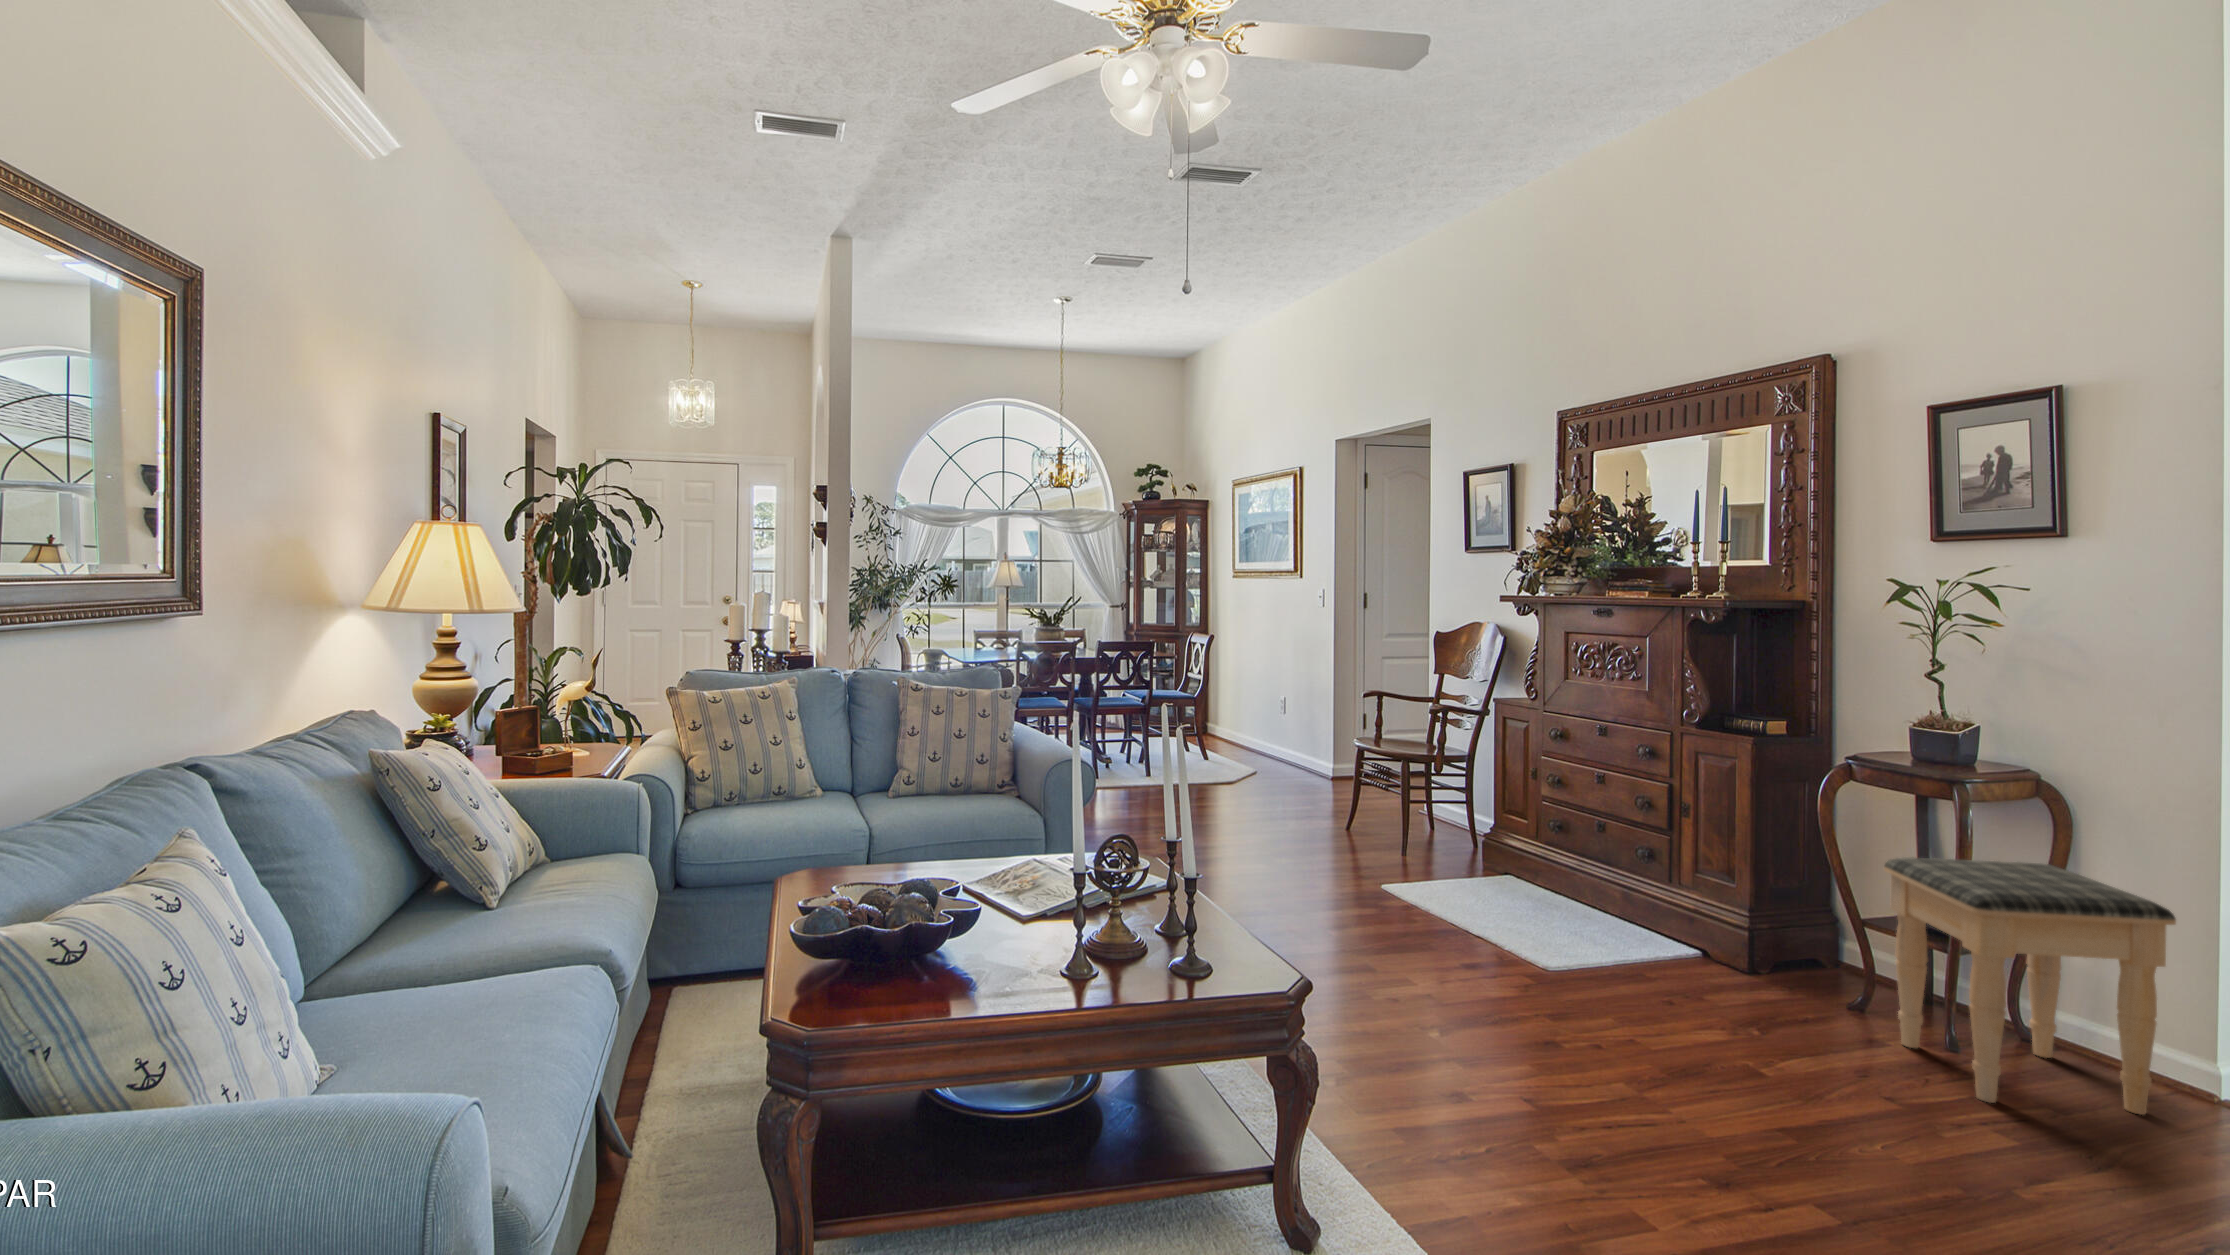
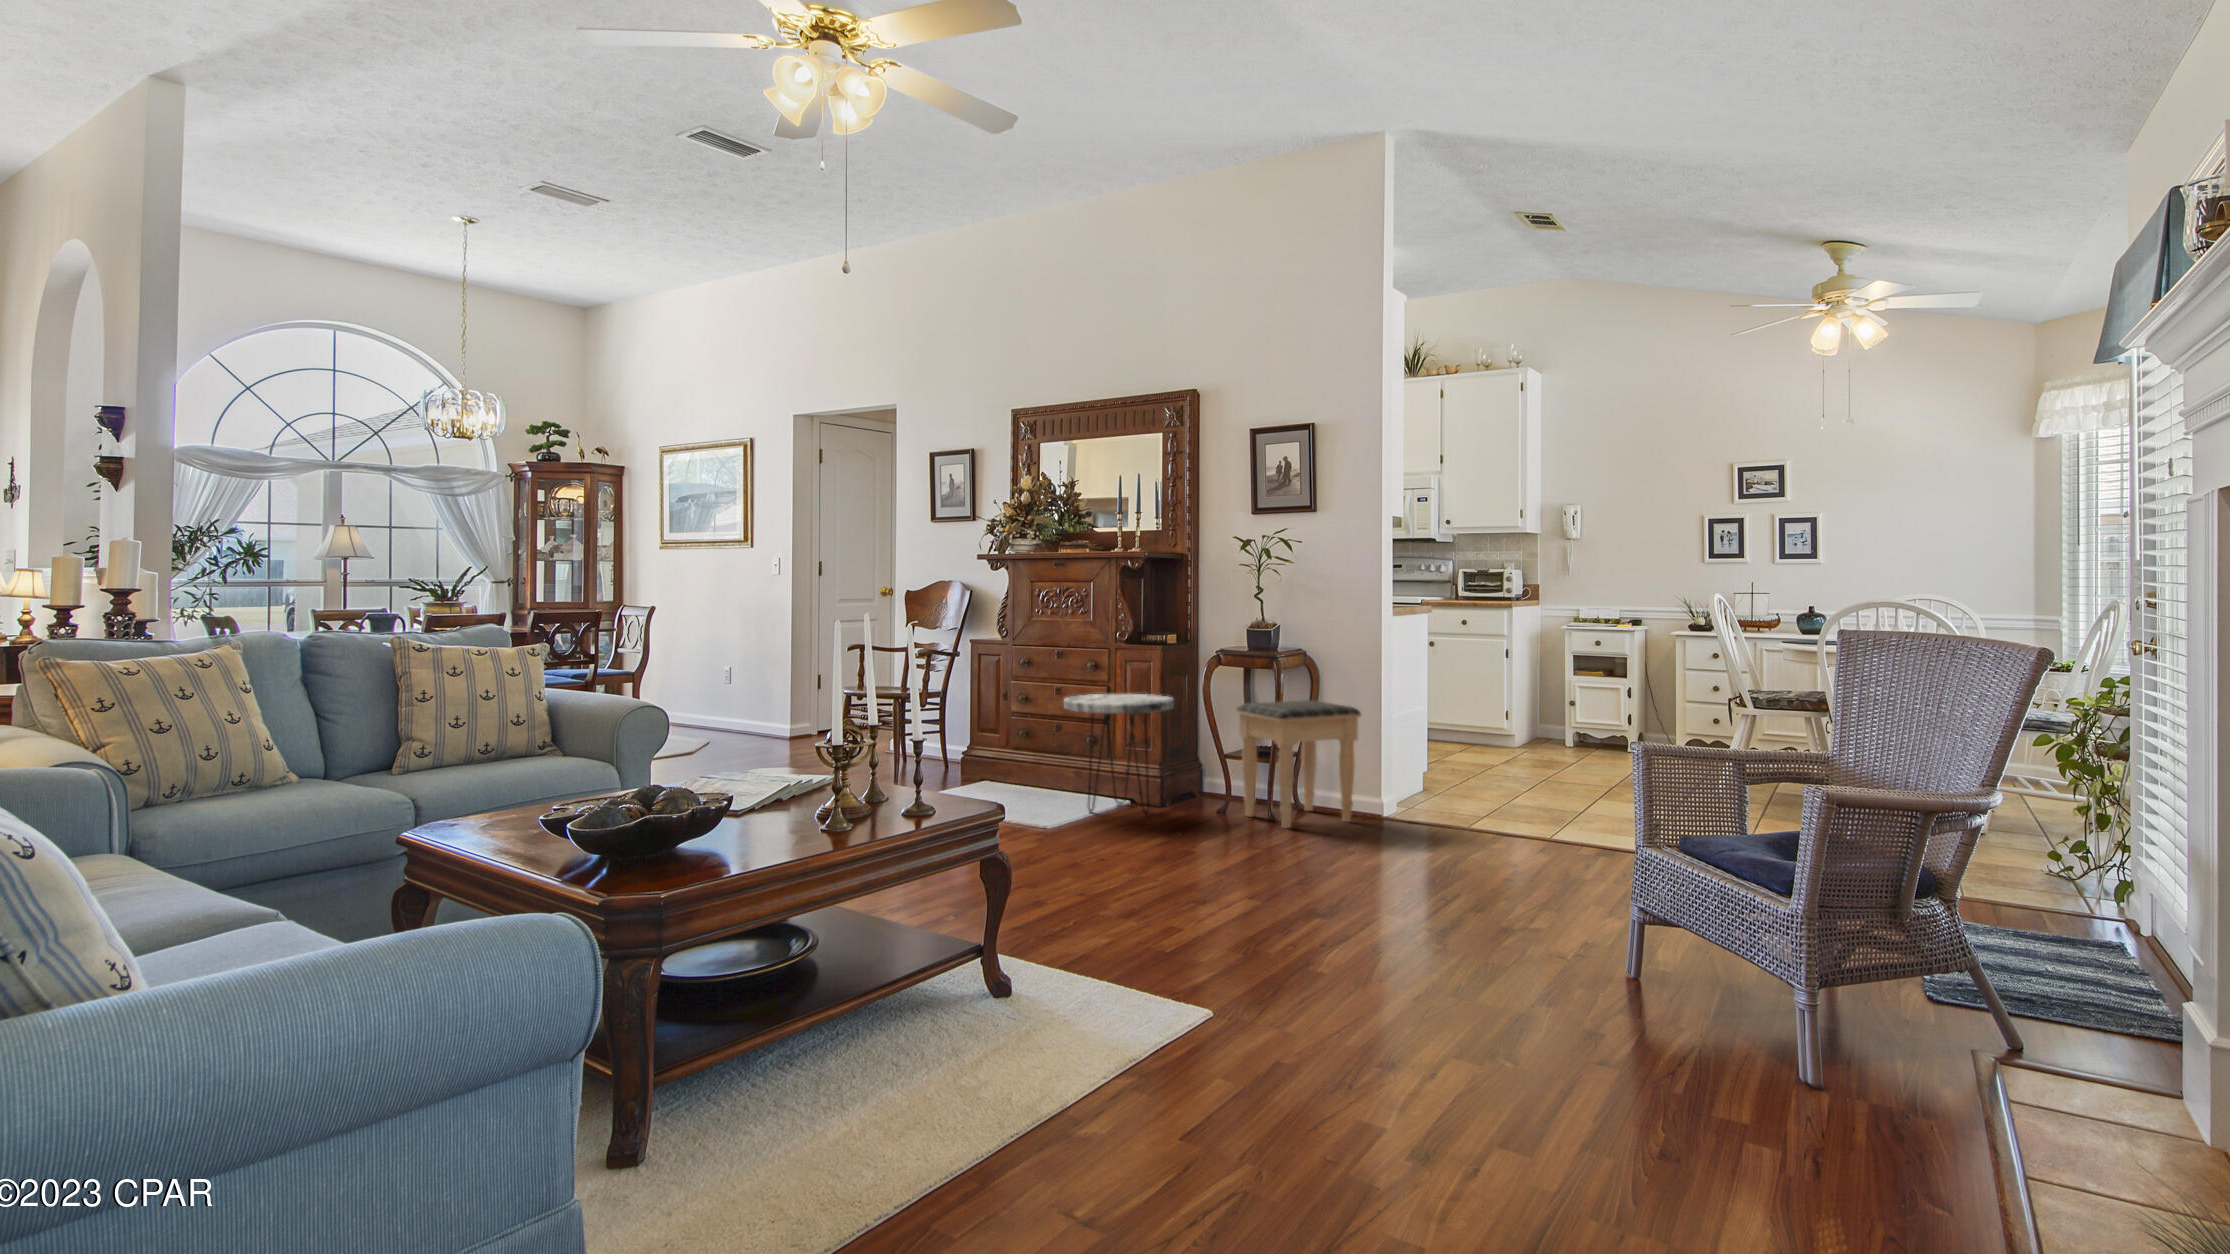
side table: none [1583,800,1768,994] -> present [1064,694,1174,812]

